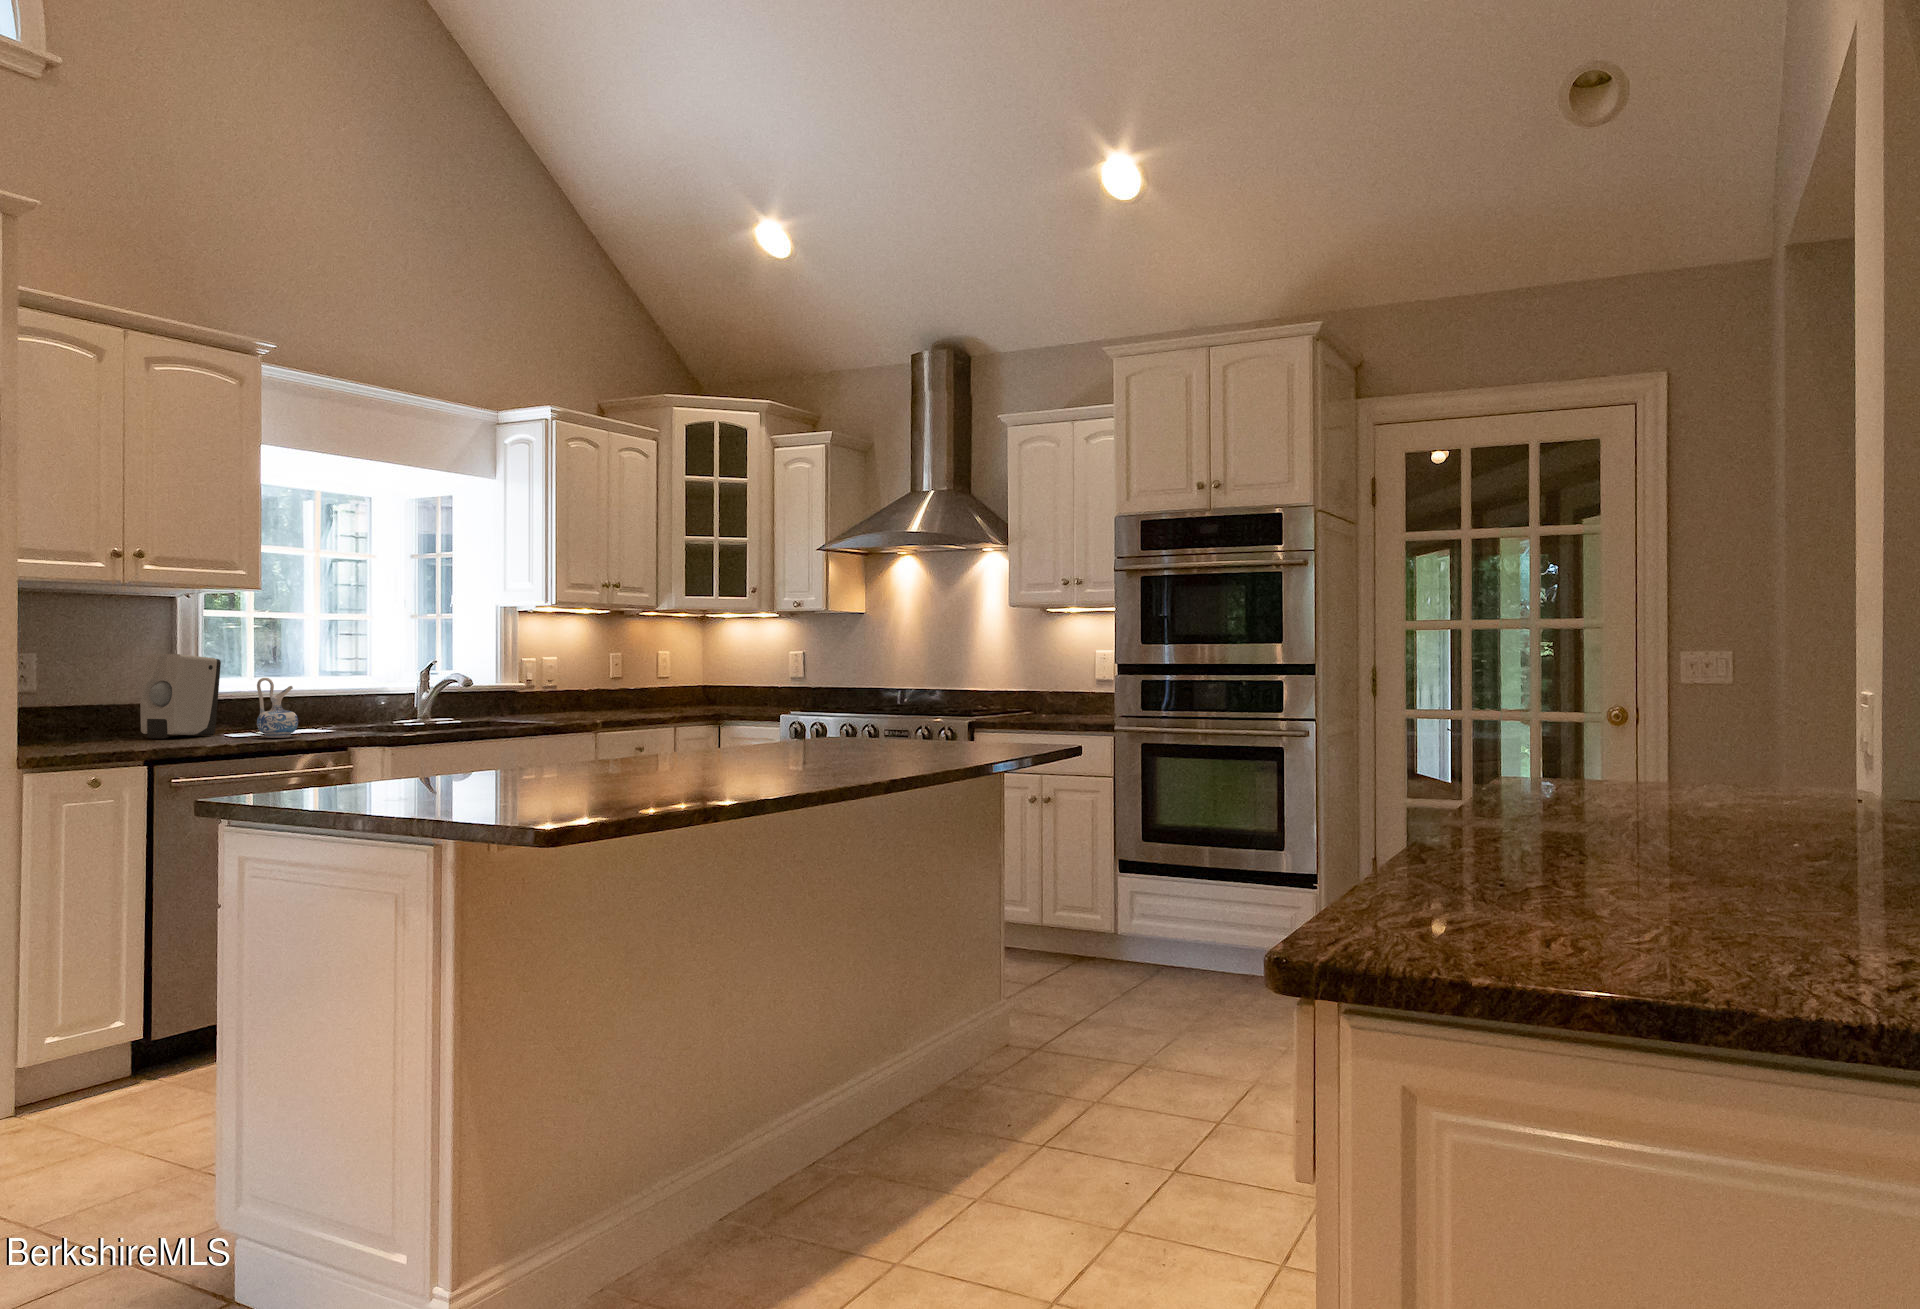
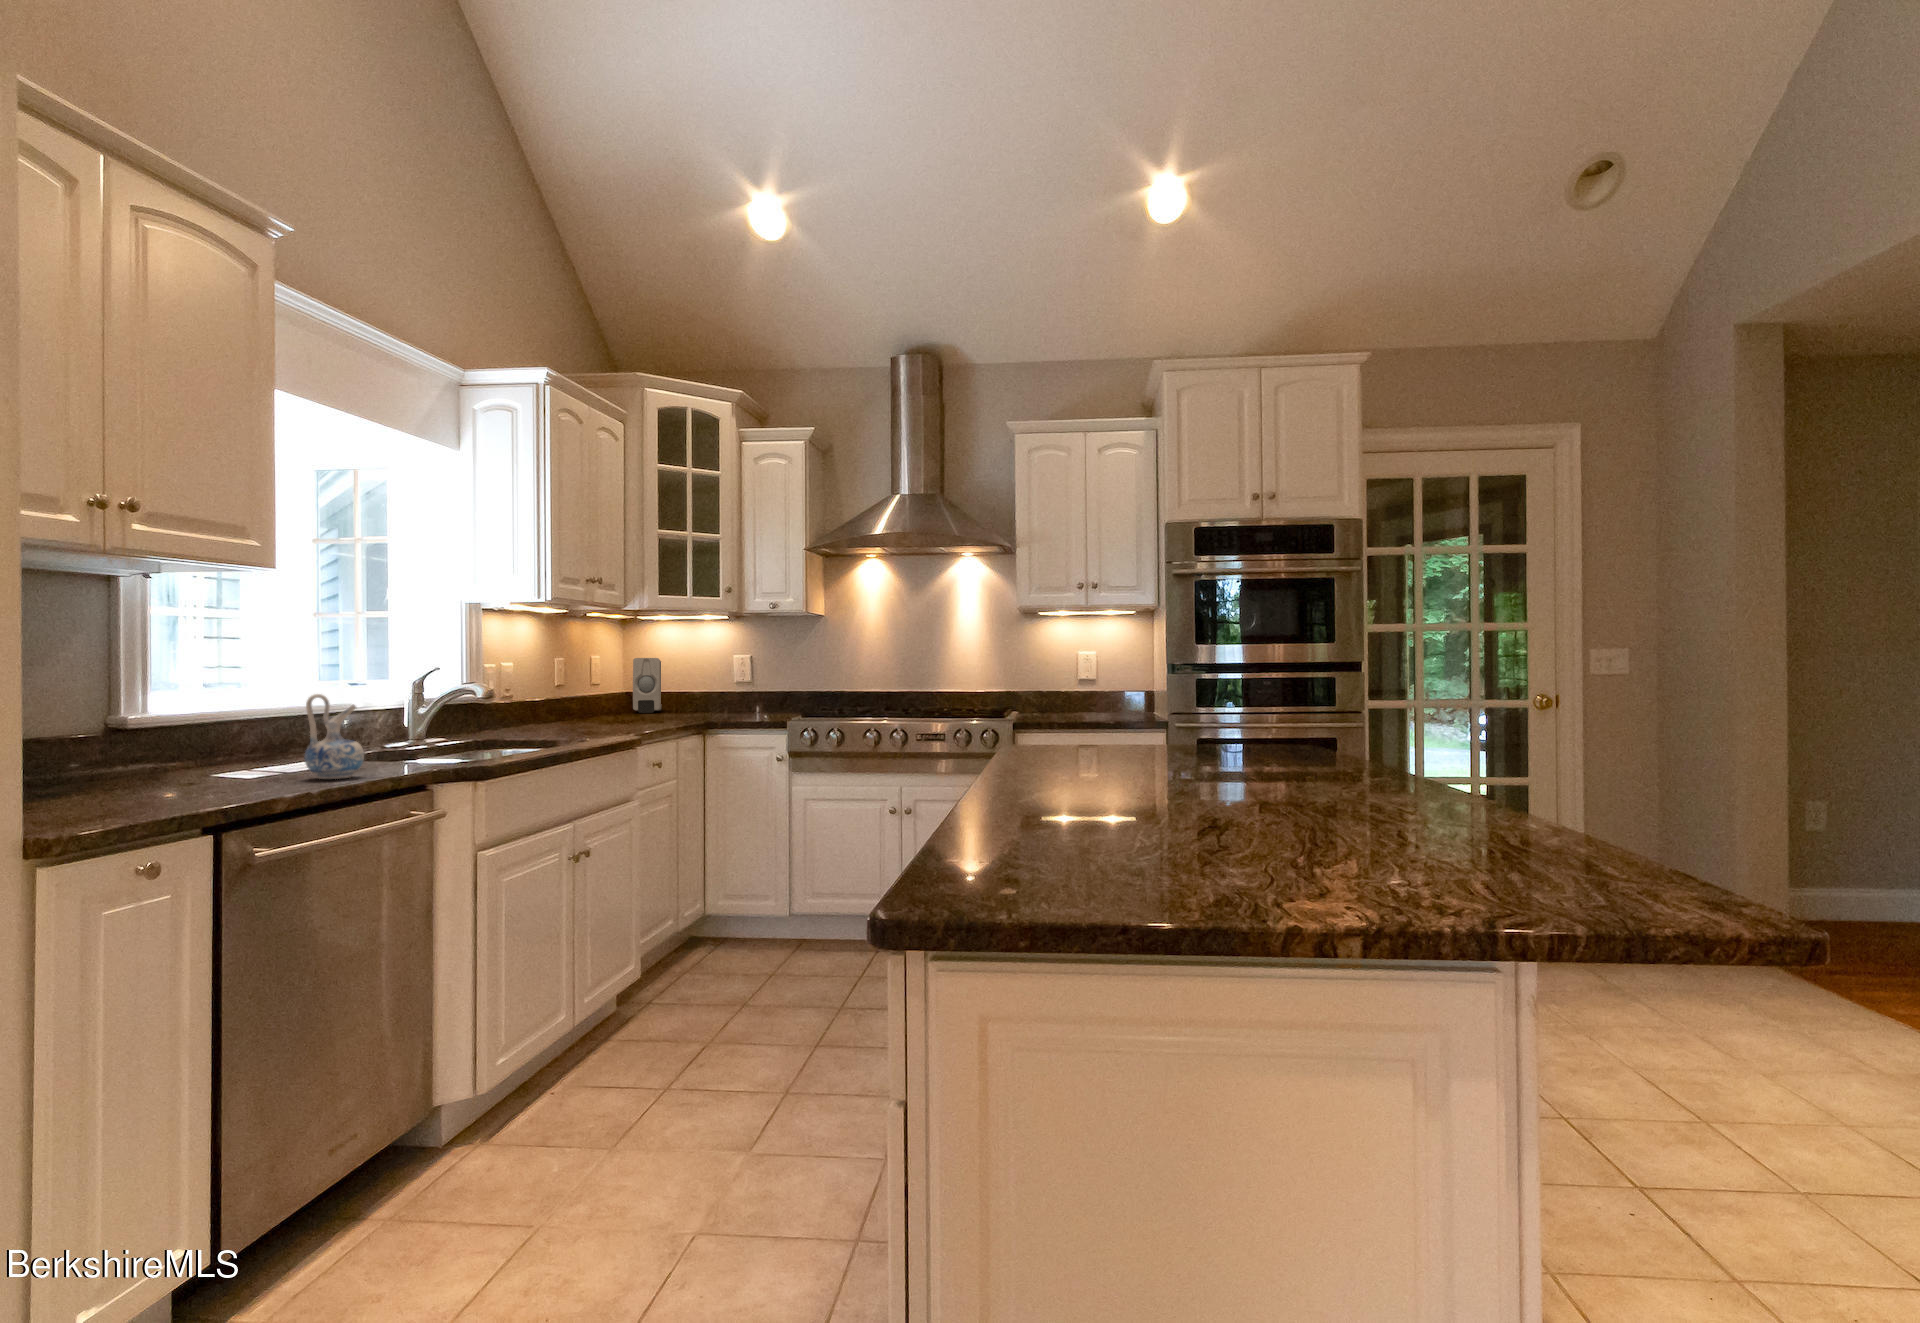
soap dispenser: present [140,654,221,738] -> present [633,658,662,713]

